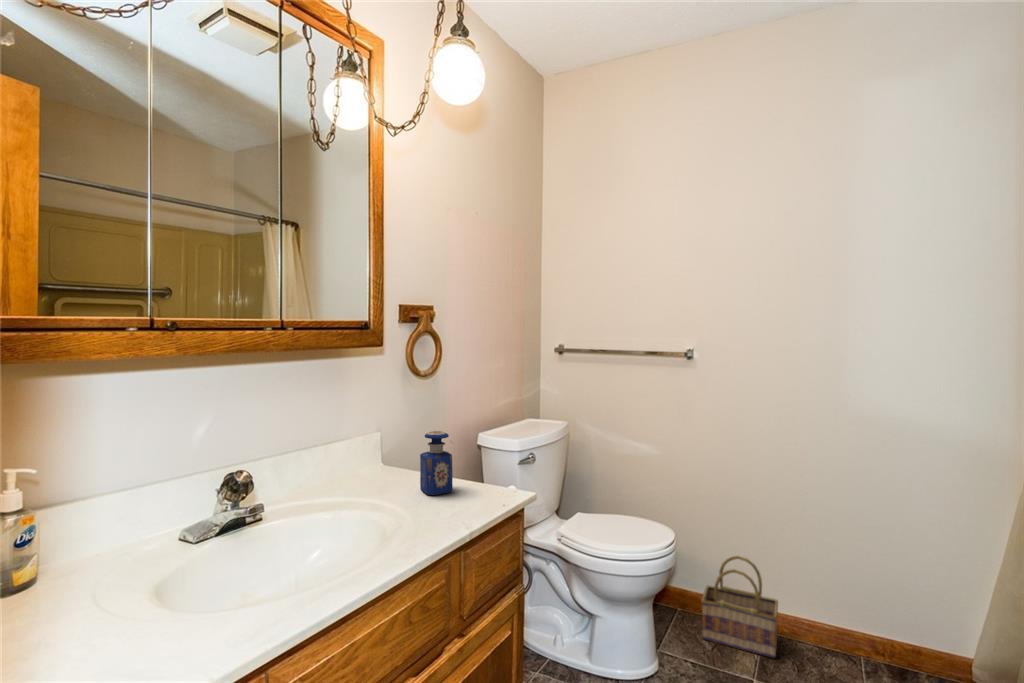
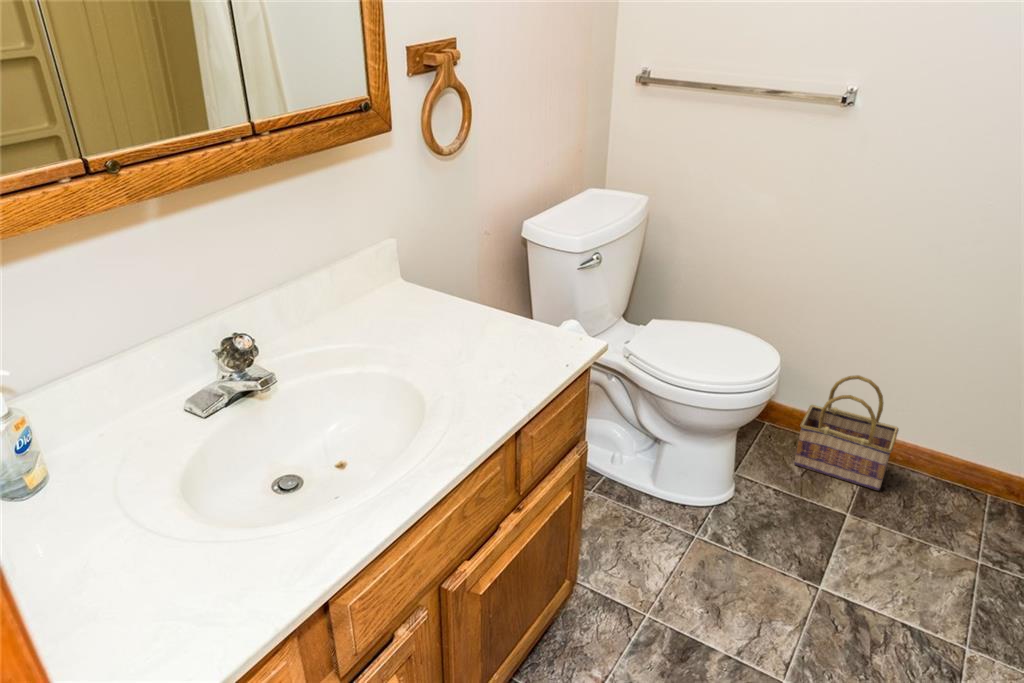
perfume bottle: present [420,431,453,495] -> none [456,264,500,346]

